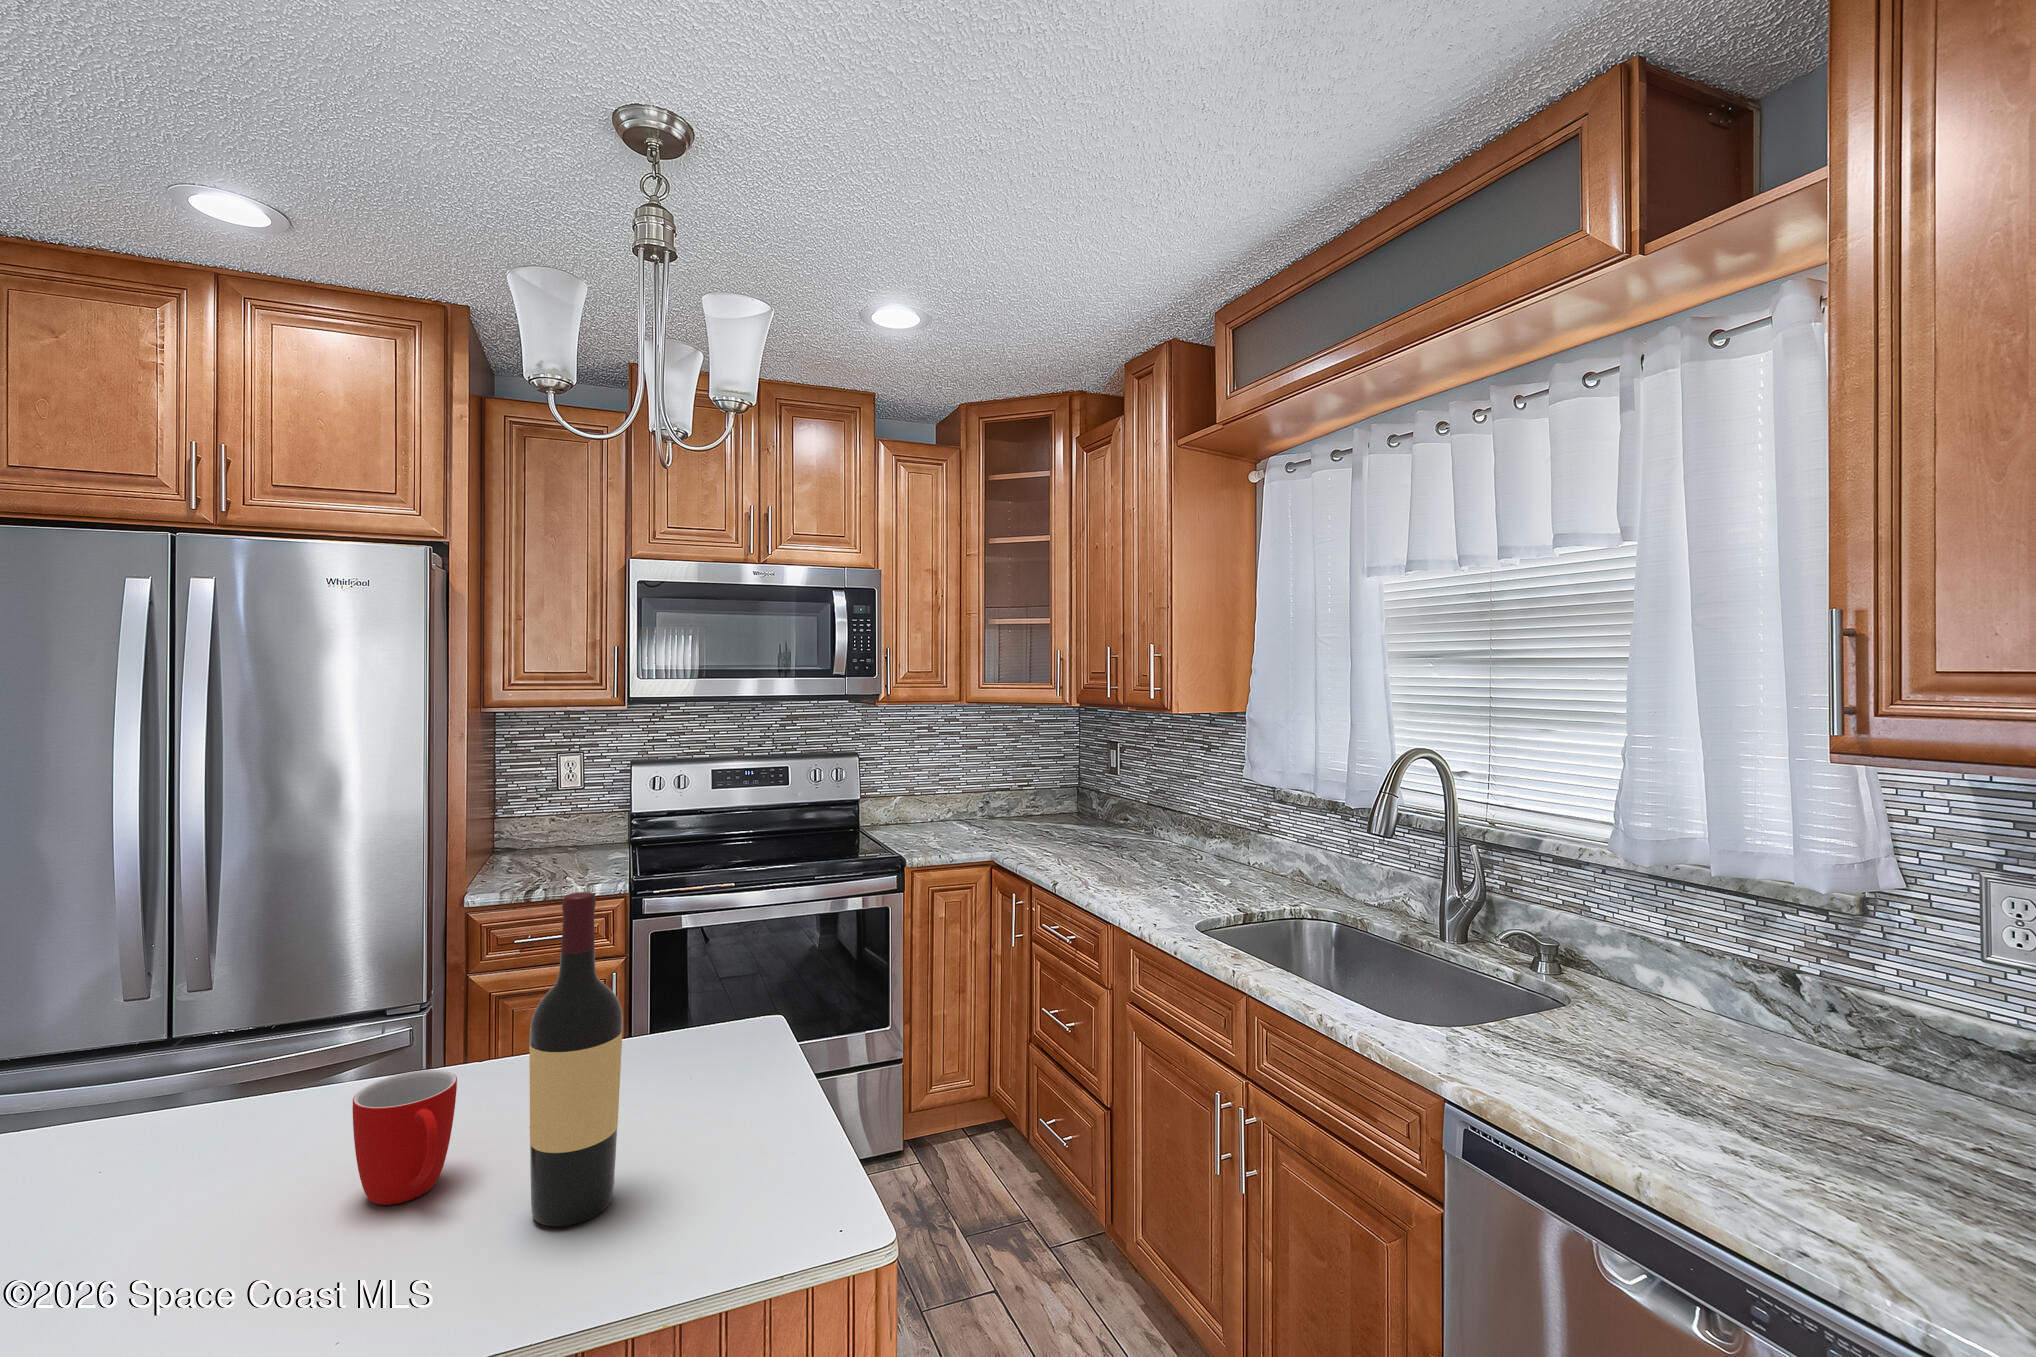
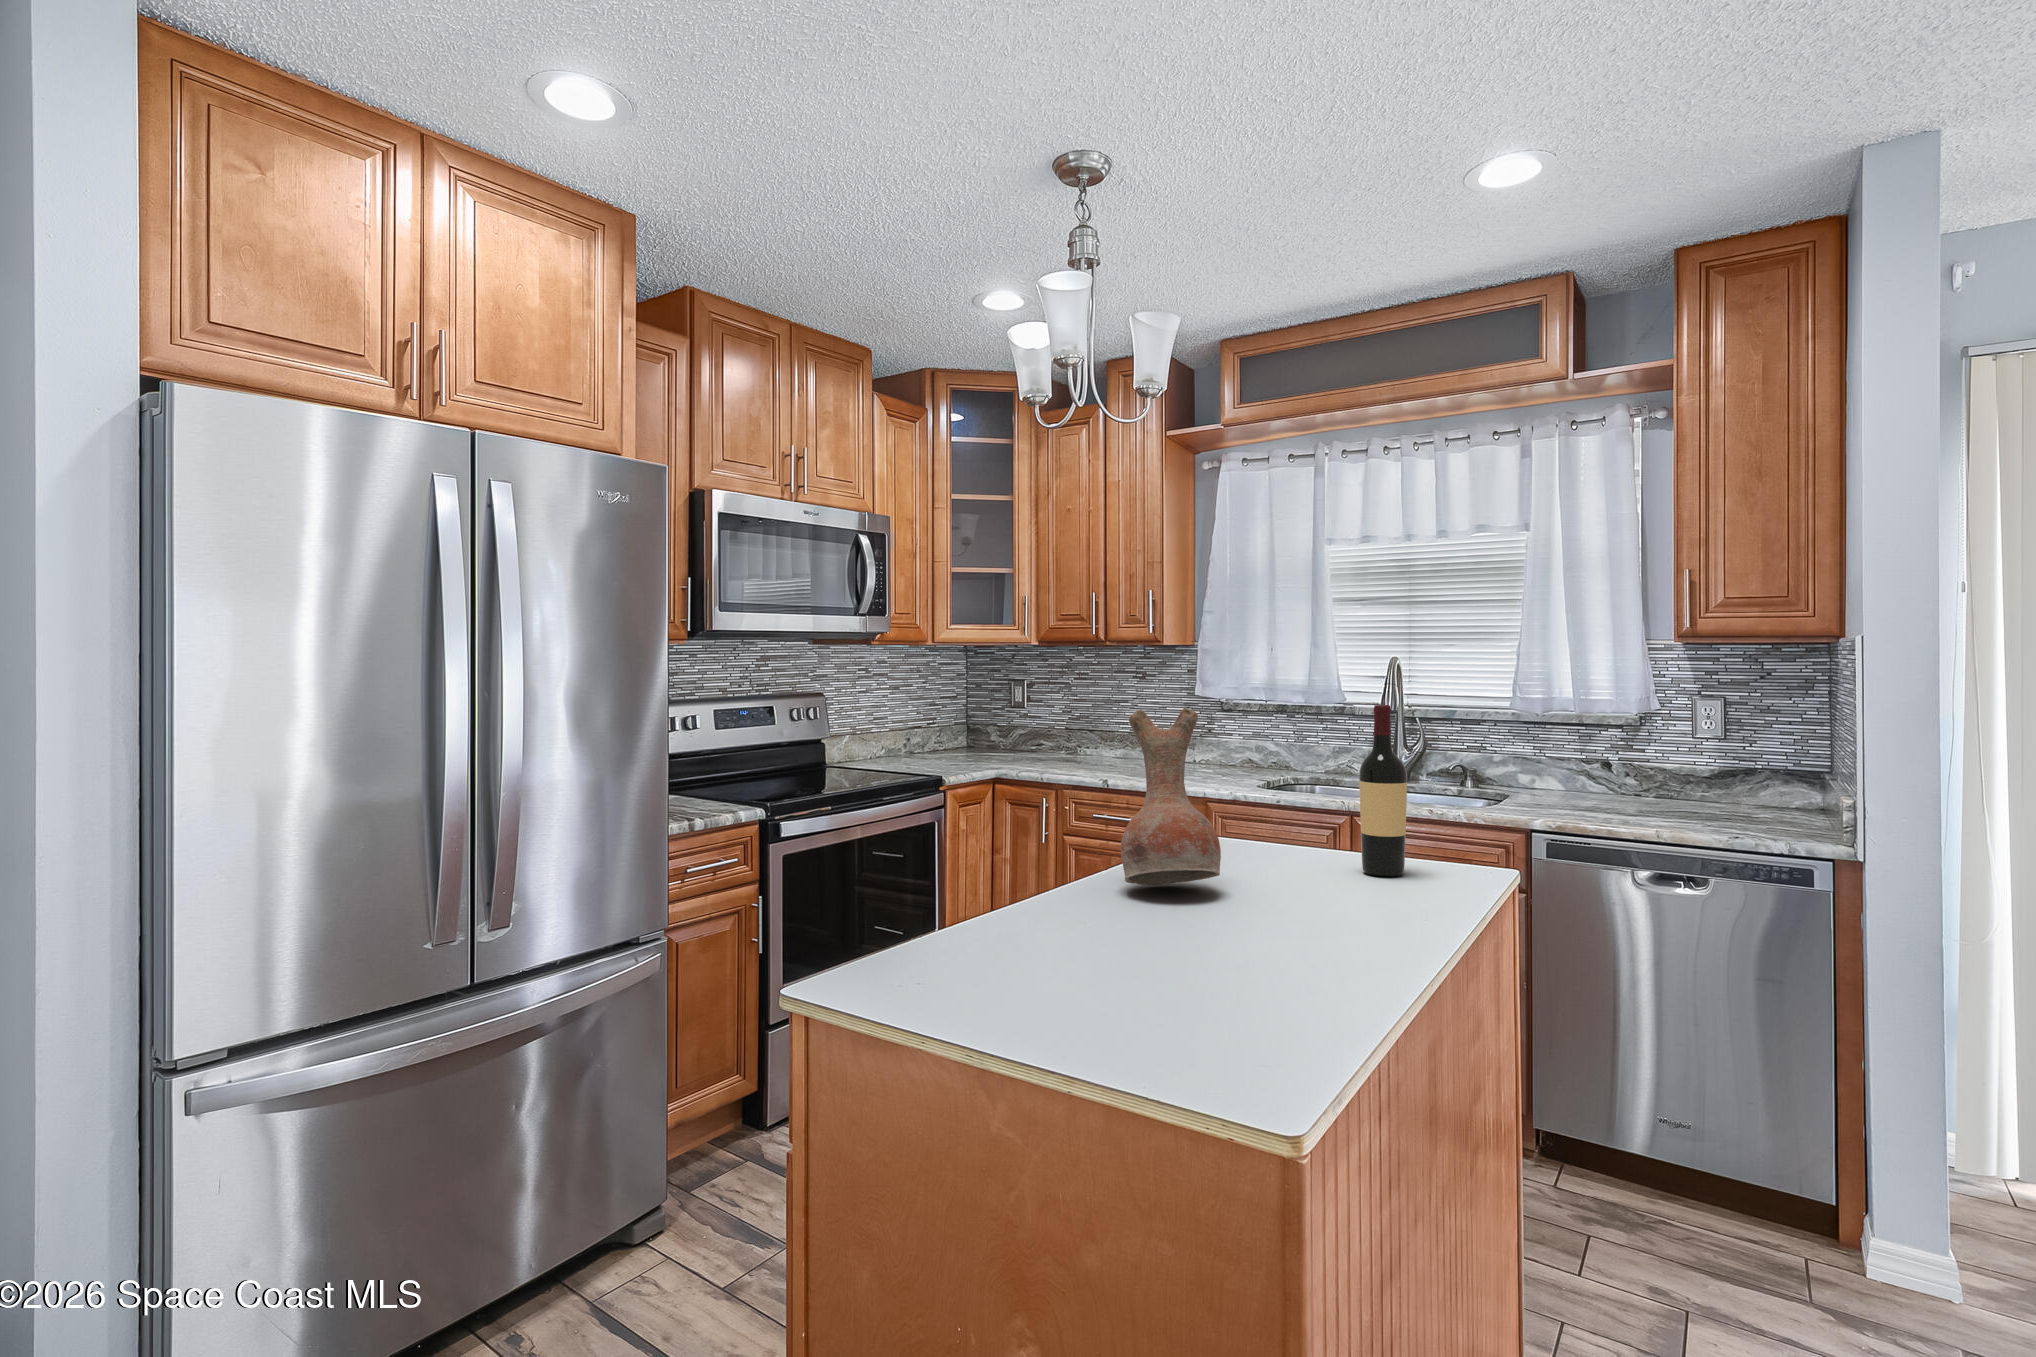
vase: none [107,859,349,1157] -> present [1121,708,1221,885]
mug: present [353,1070,457,1205] -> none [1273,820,1345,885]

